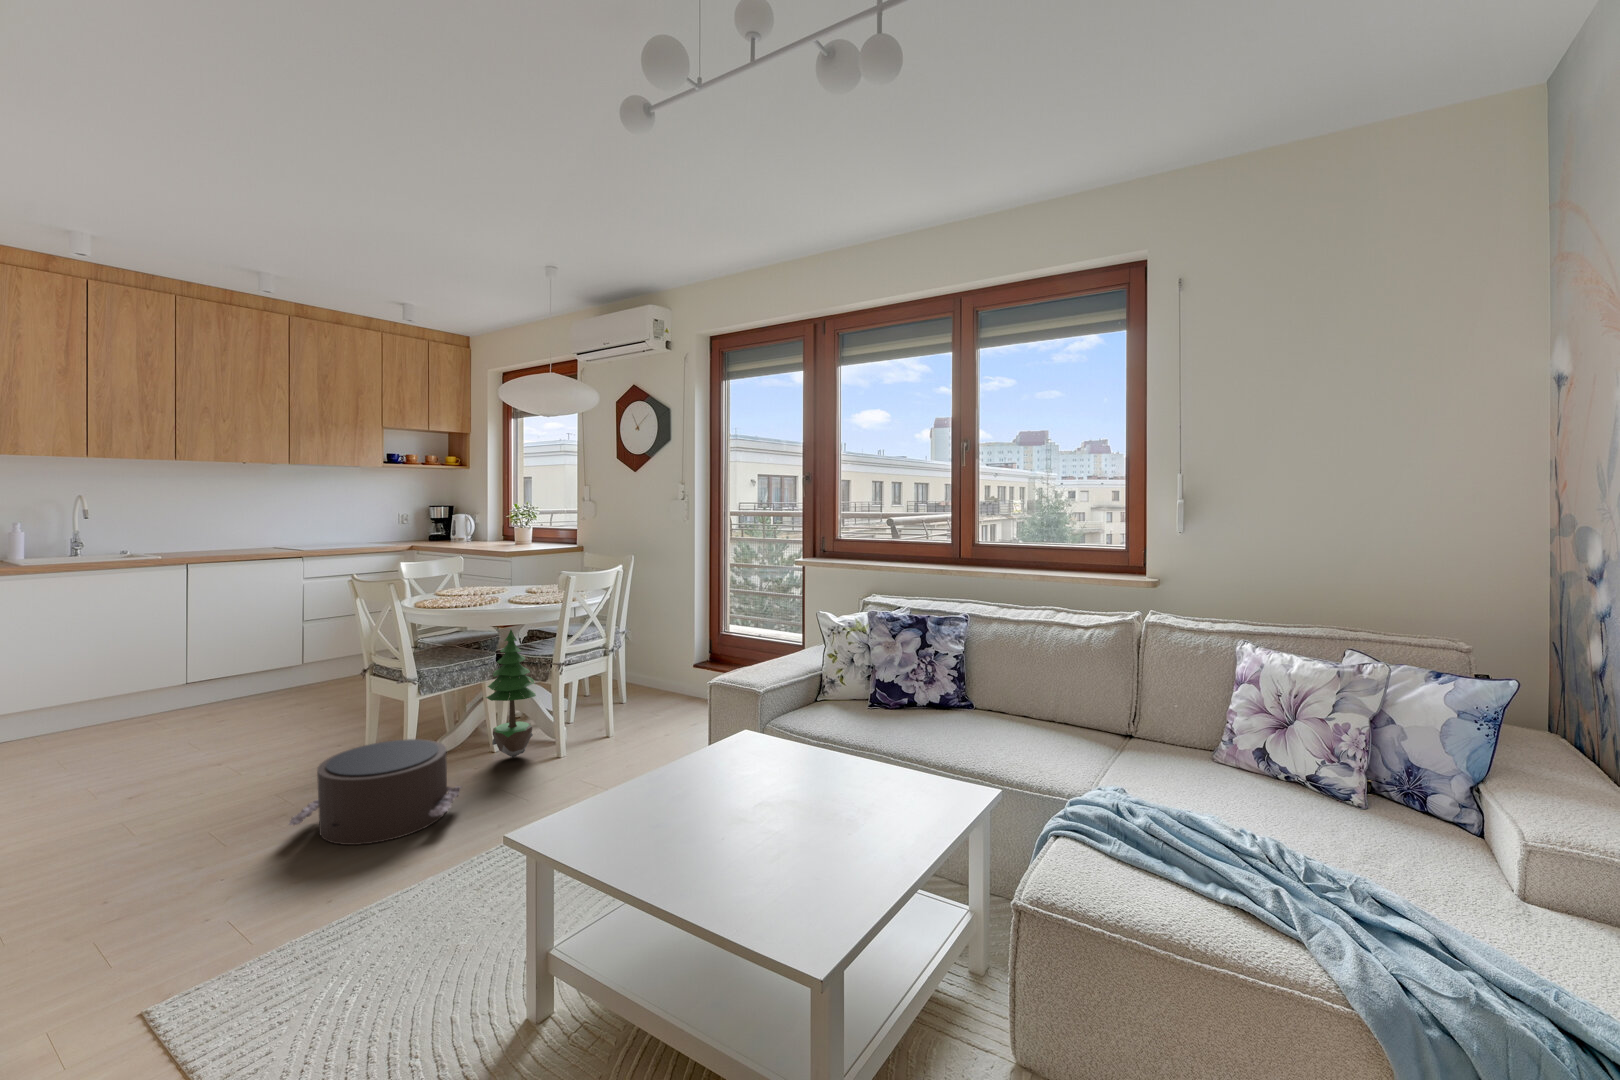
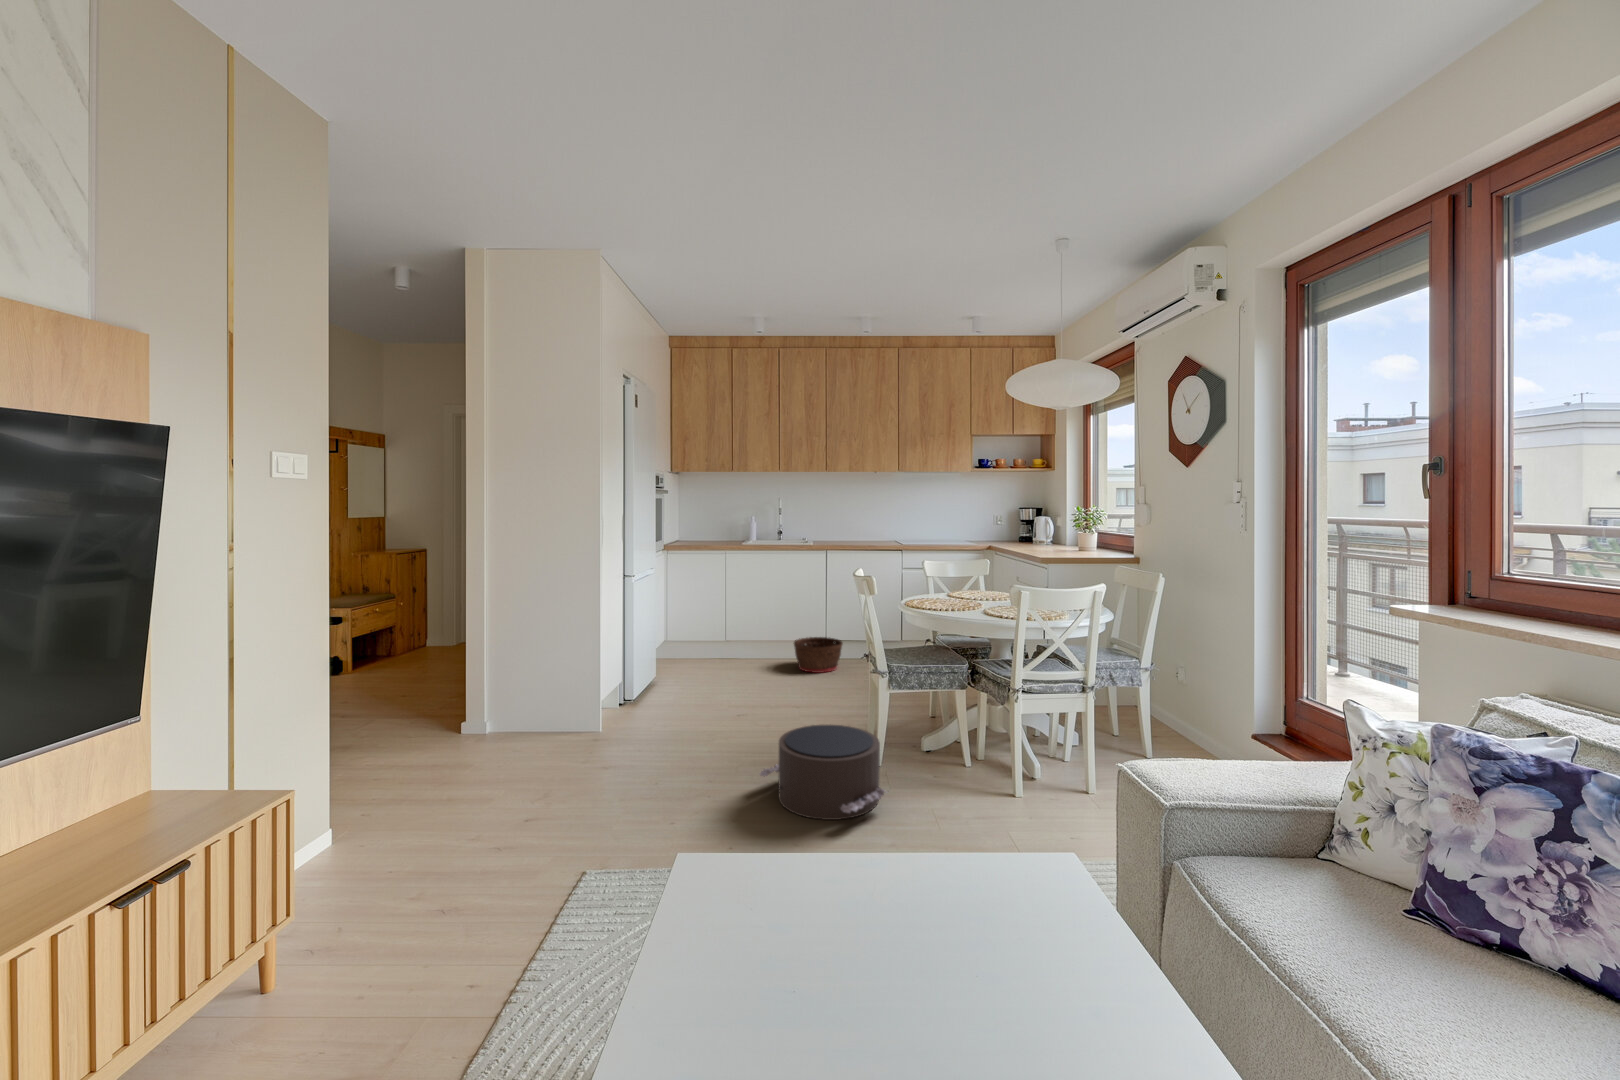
potted tree: present [486,630,536,758] -> none [948,642,998,778]
basket: none [162,675,246,724] -> present [794,637,843,673]

